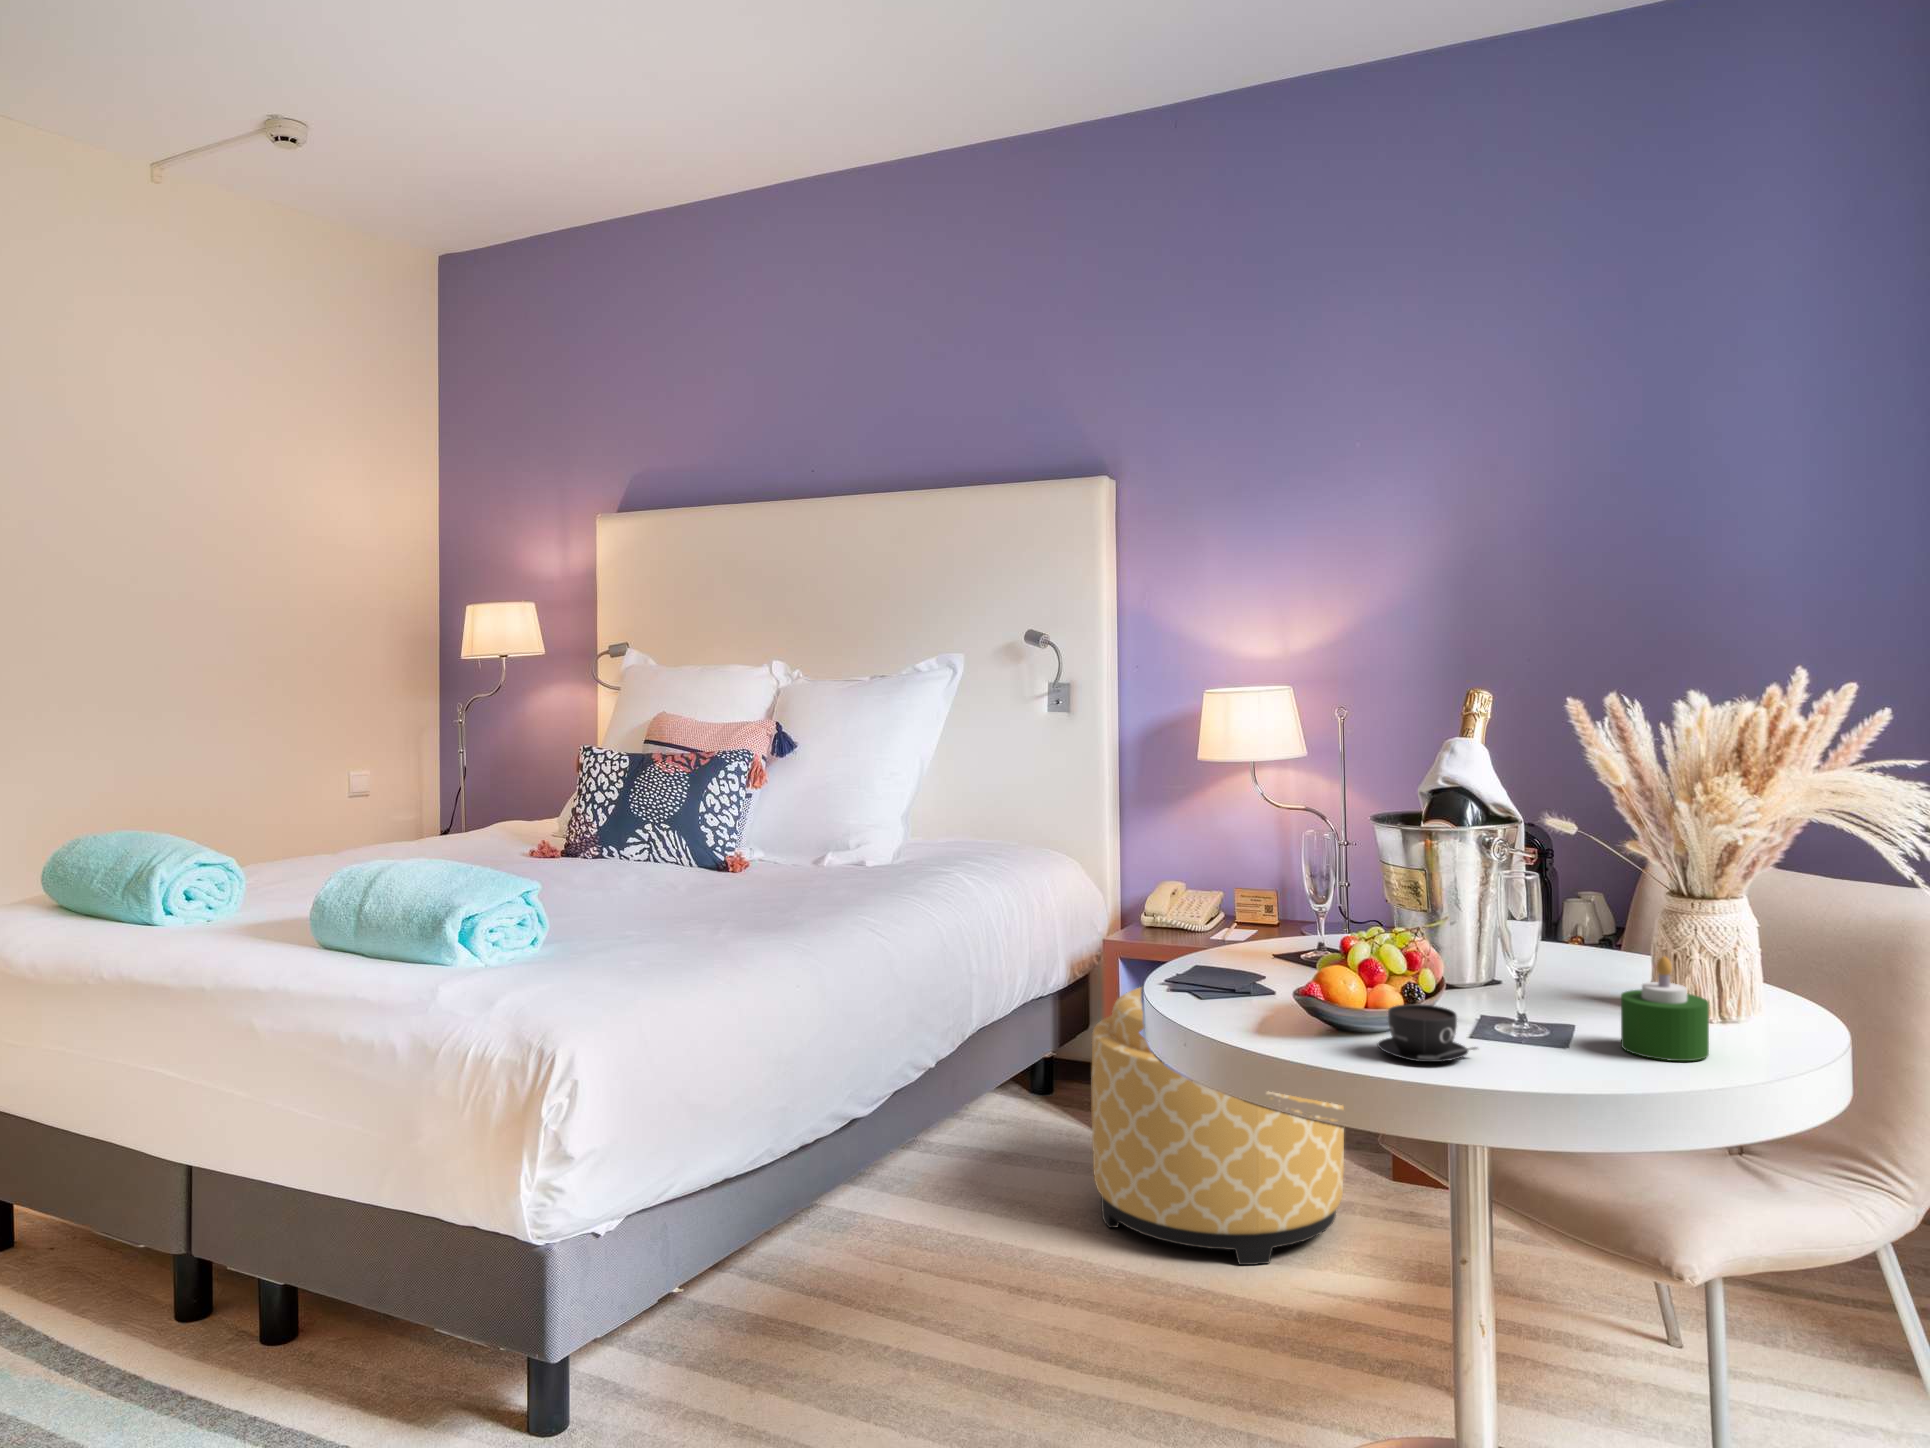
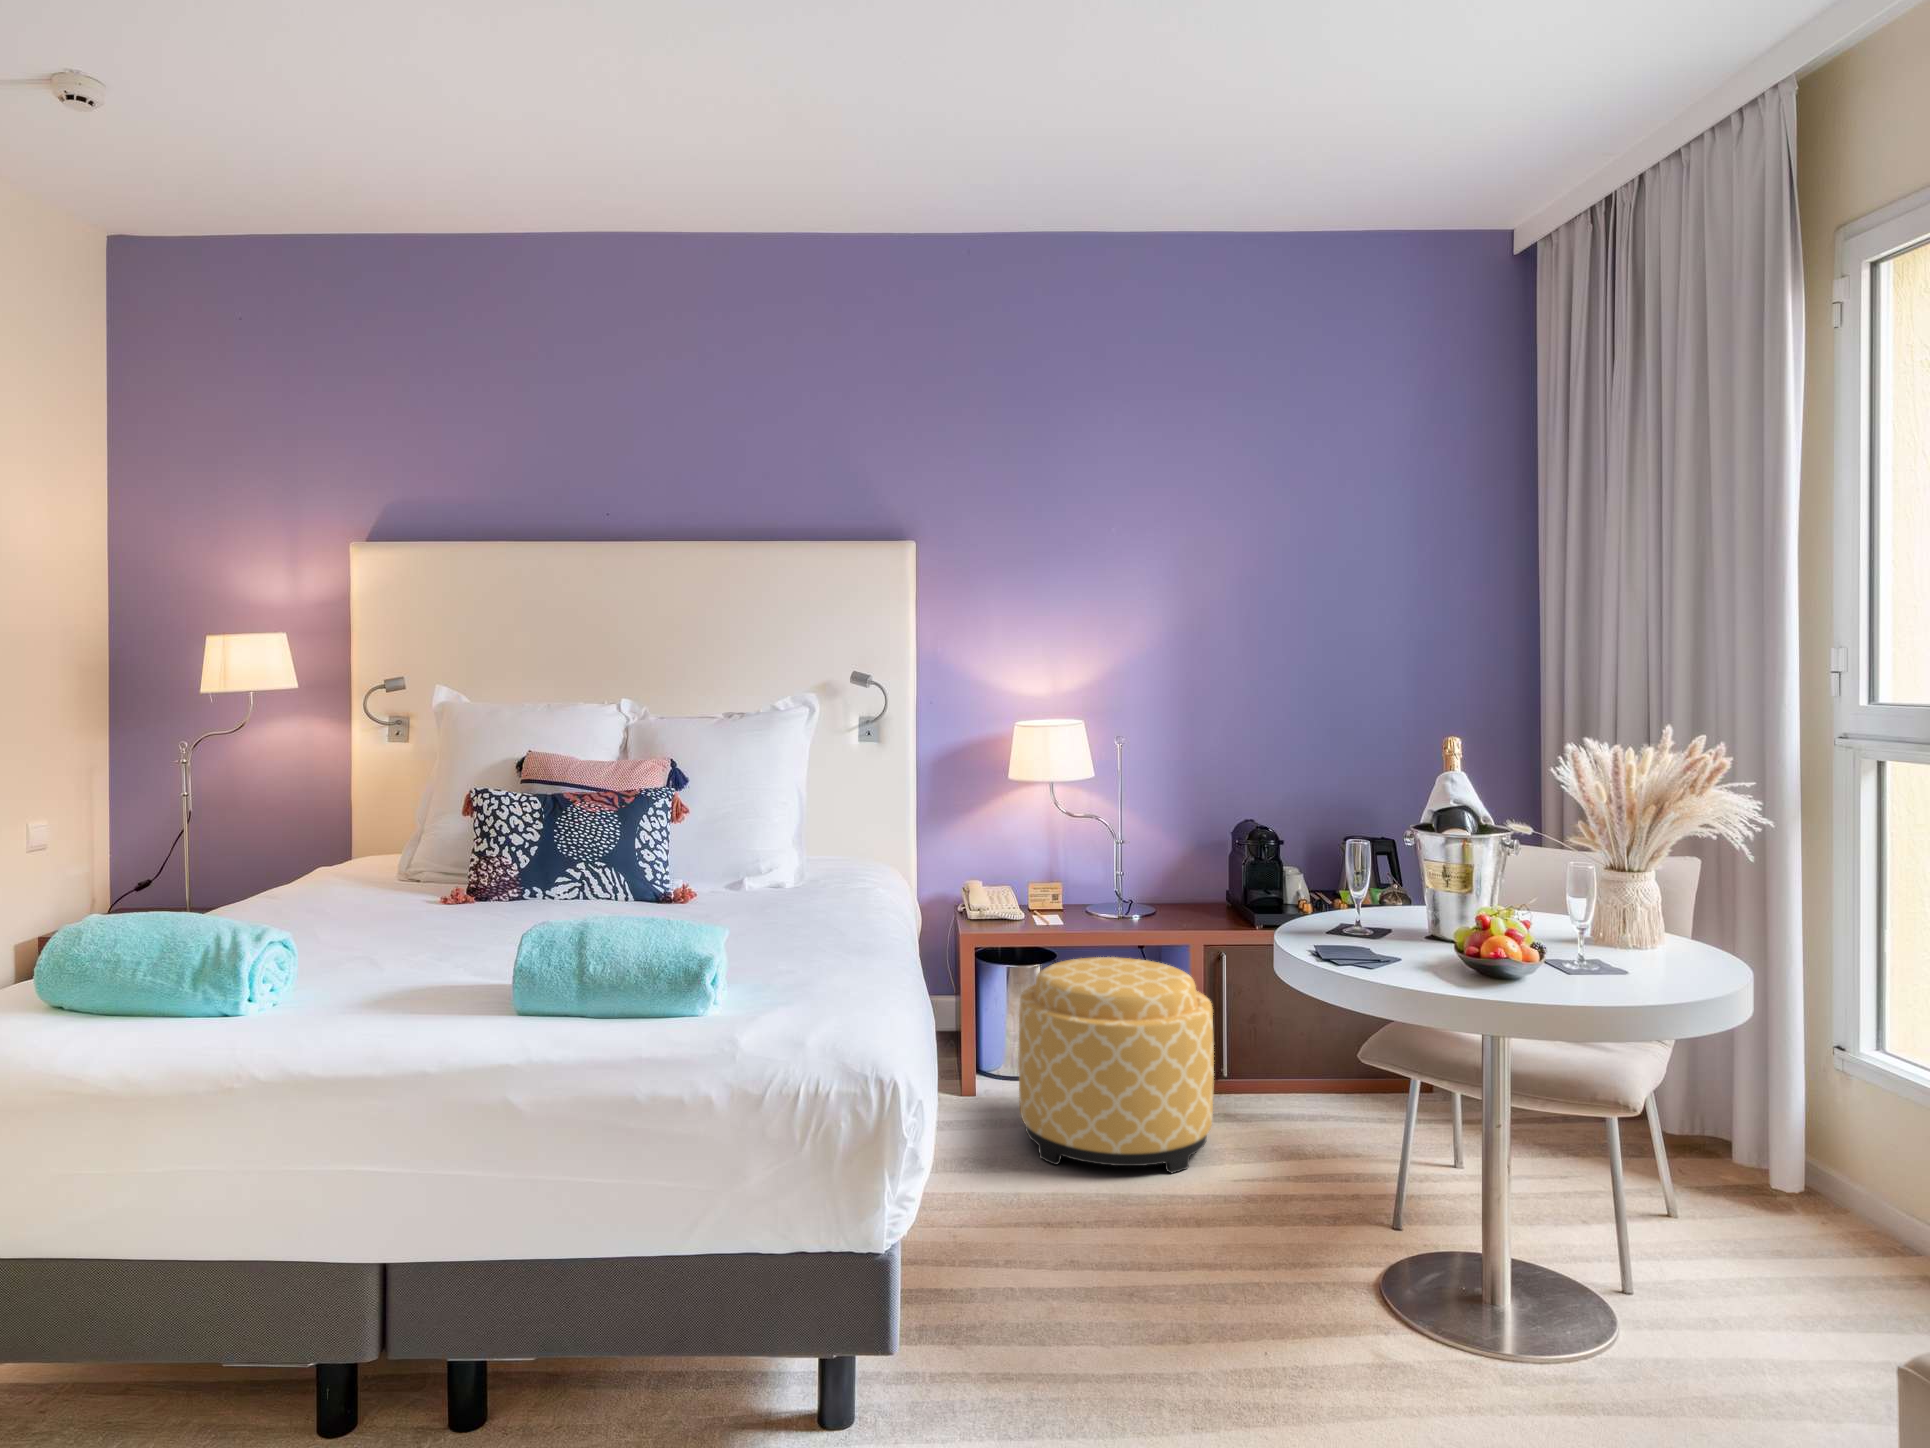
candle: present [1621,957,1709,1061] -> none [1651,911,1708,976]
teacup: present [1377,1004,1477,1062] -> none [1559,957,1623,994]

